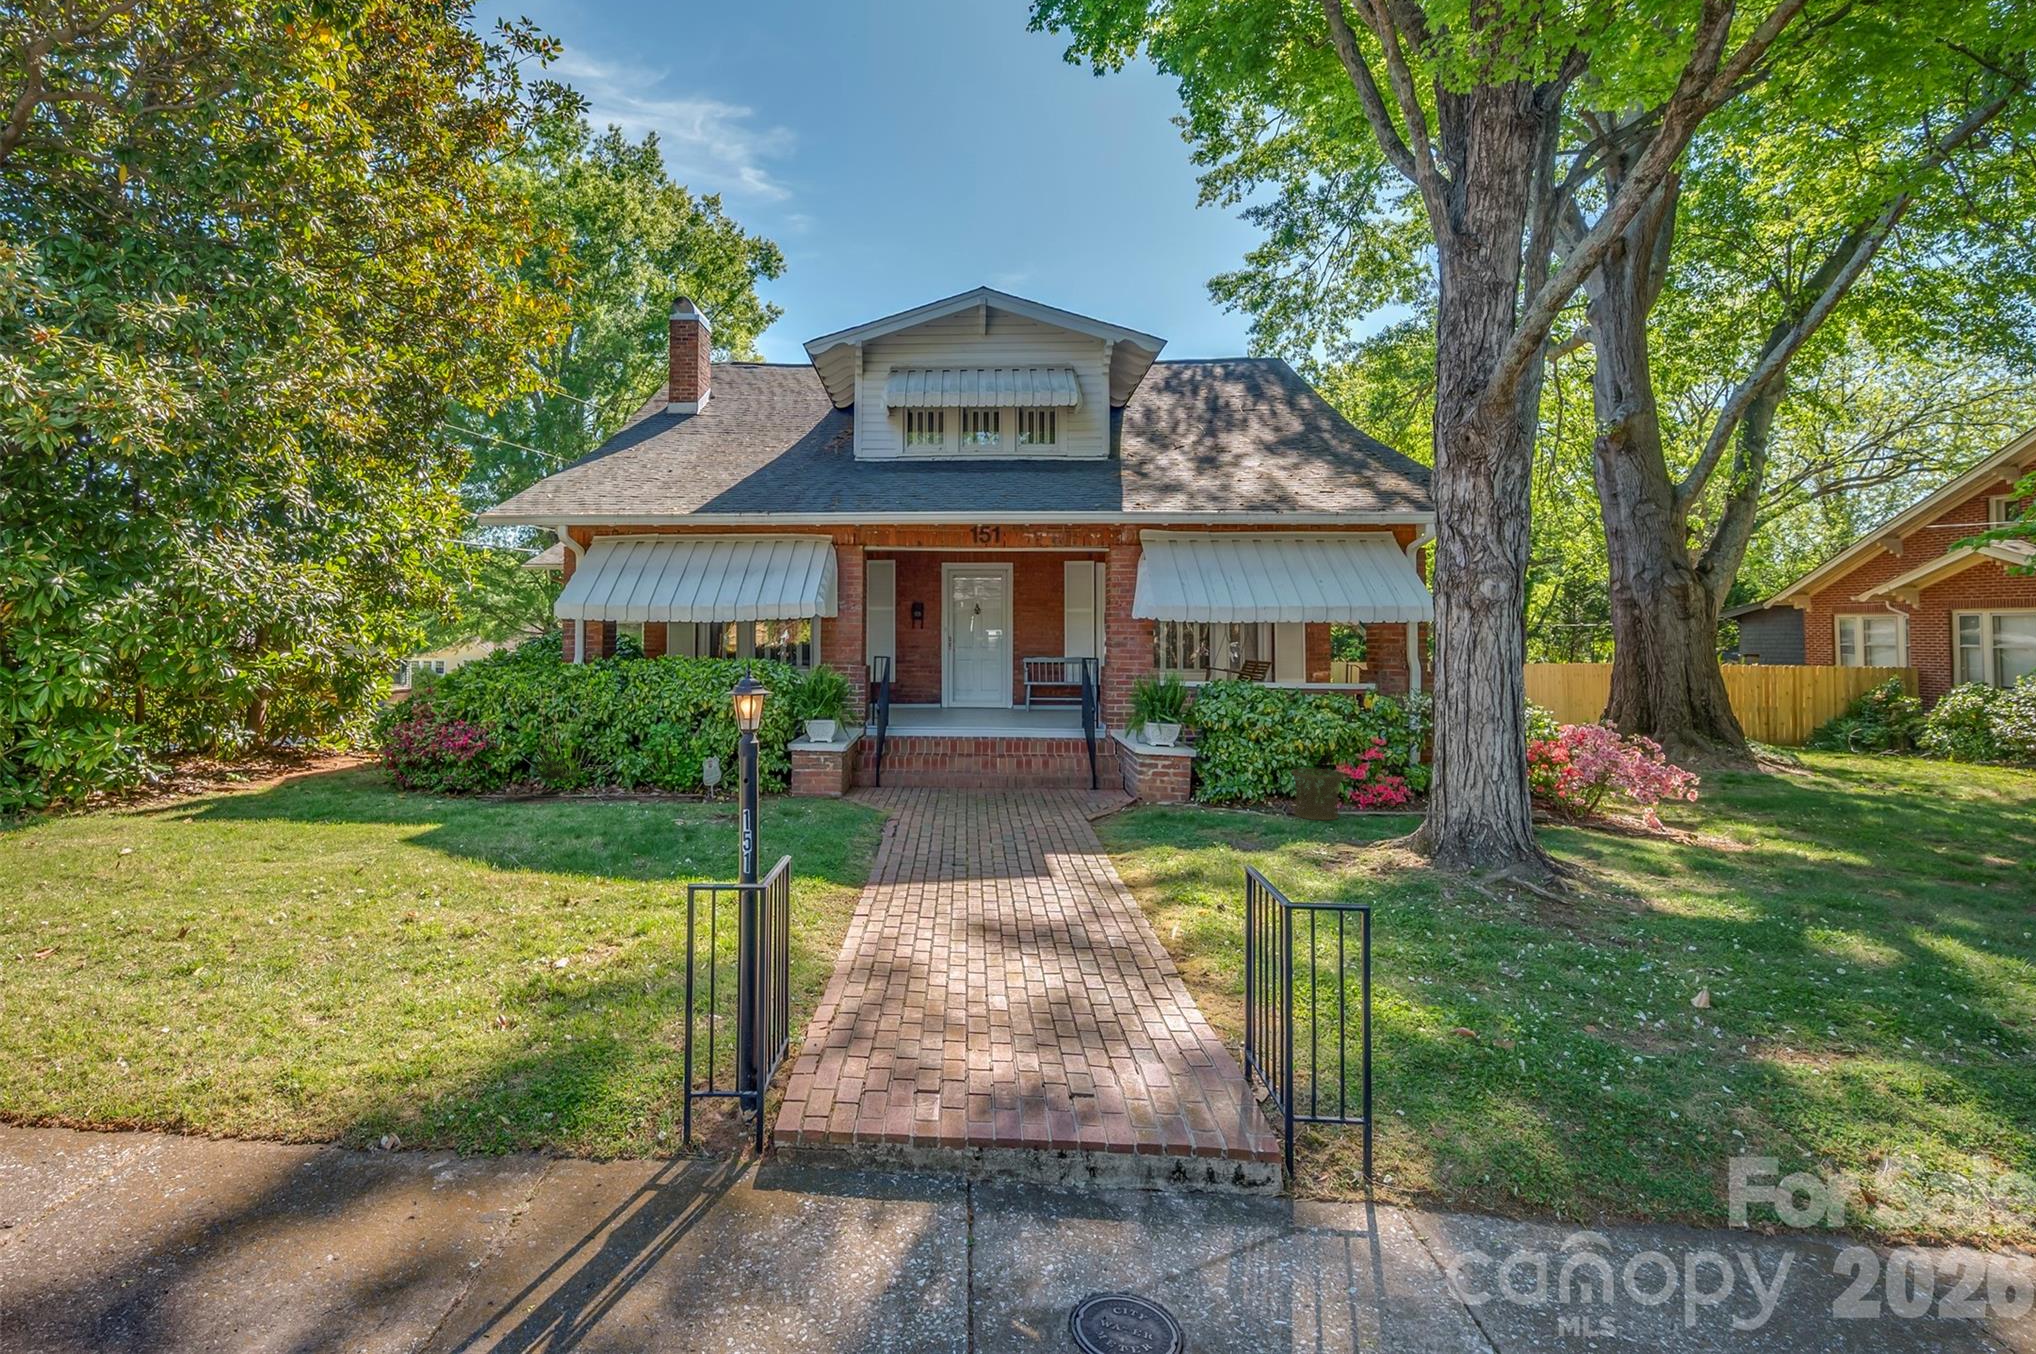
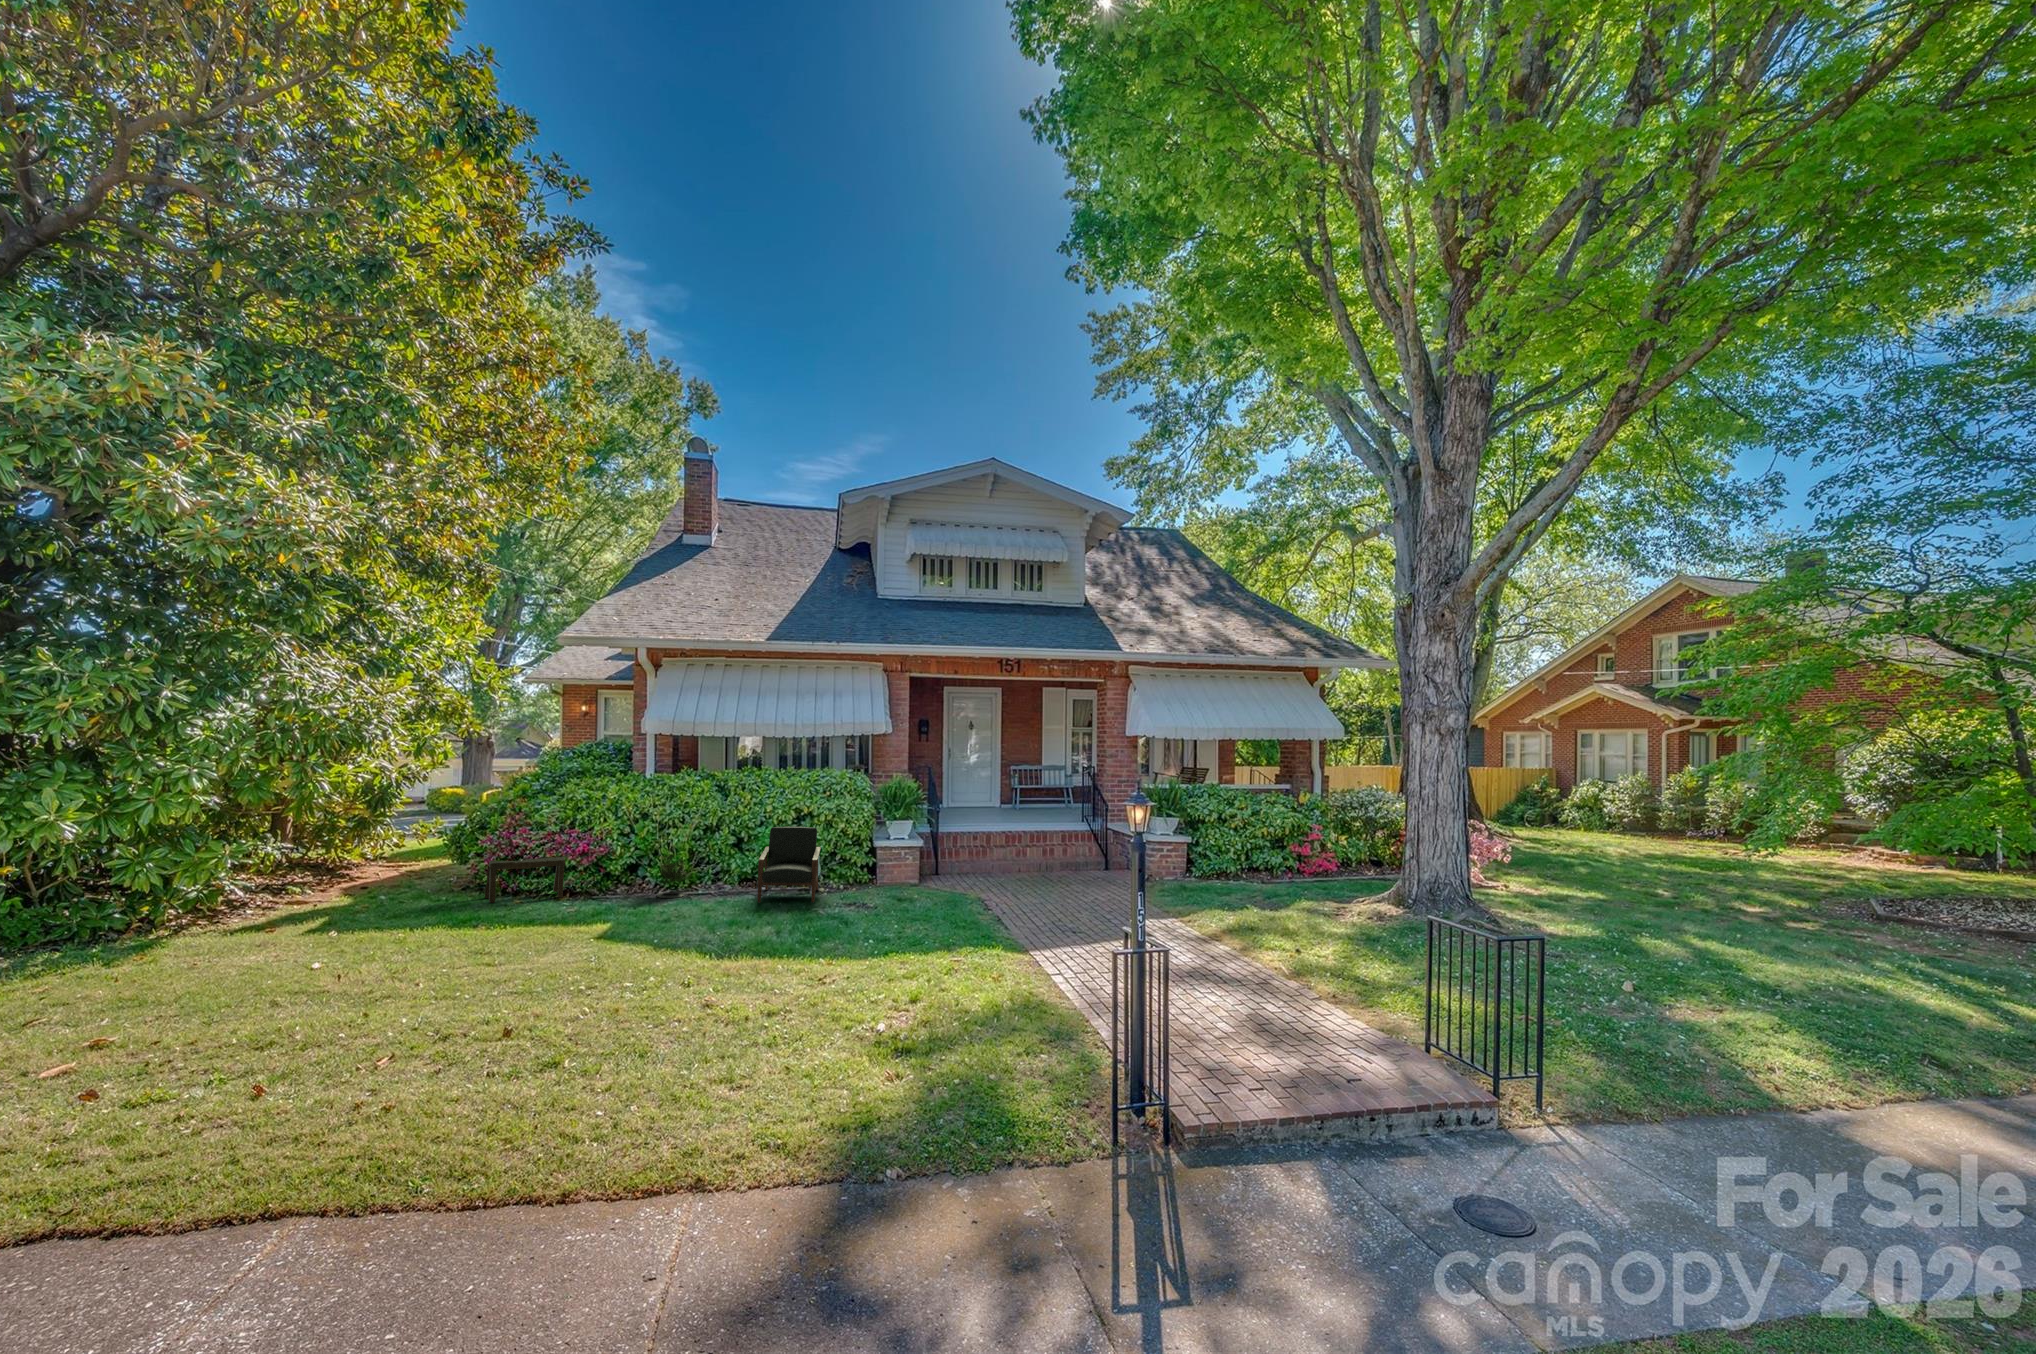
chair: none [615,724,712,810] -> present [758,827,821,903]
bench: none [365,750,456,794] -> present [485,857,565,903]
basket: present [1291,768,1344,820] -> none [1265,849,1305,887]

